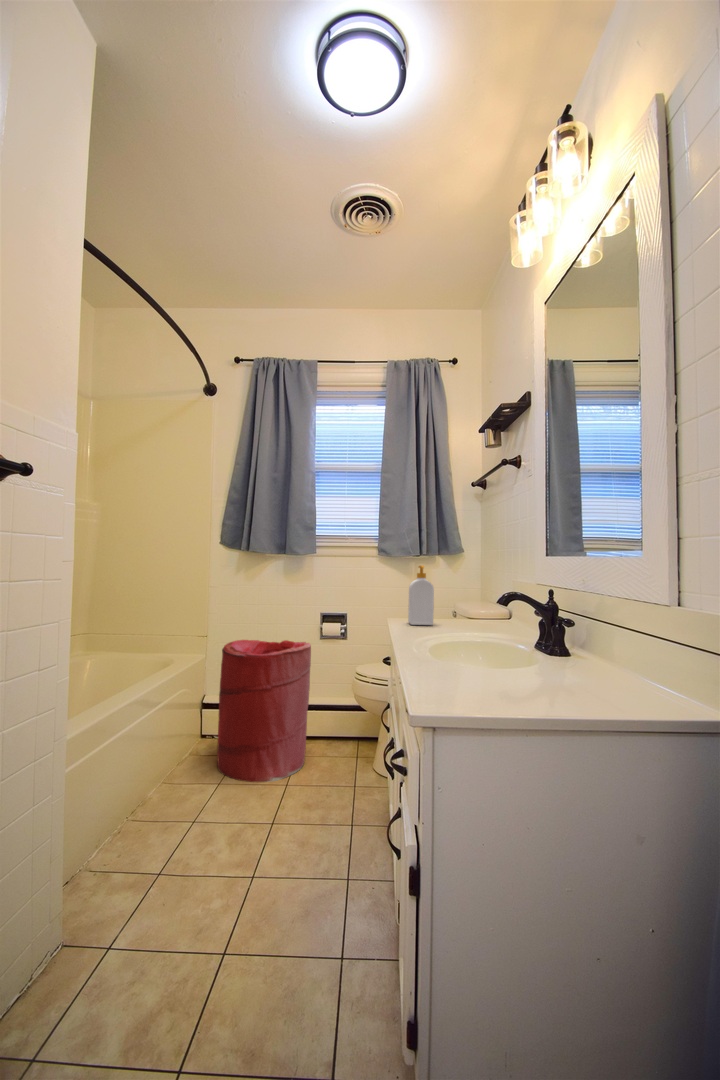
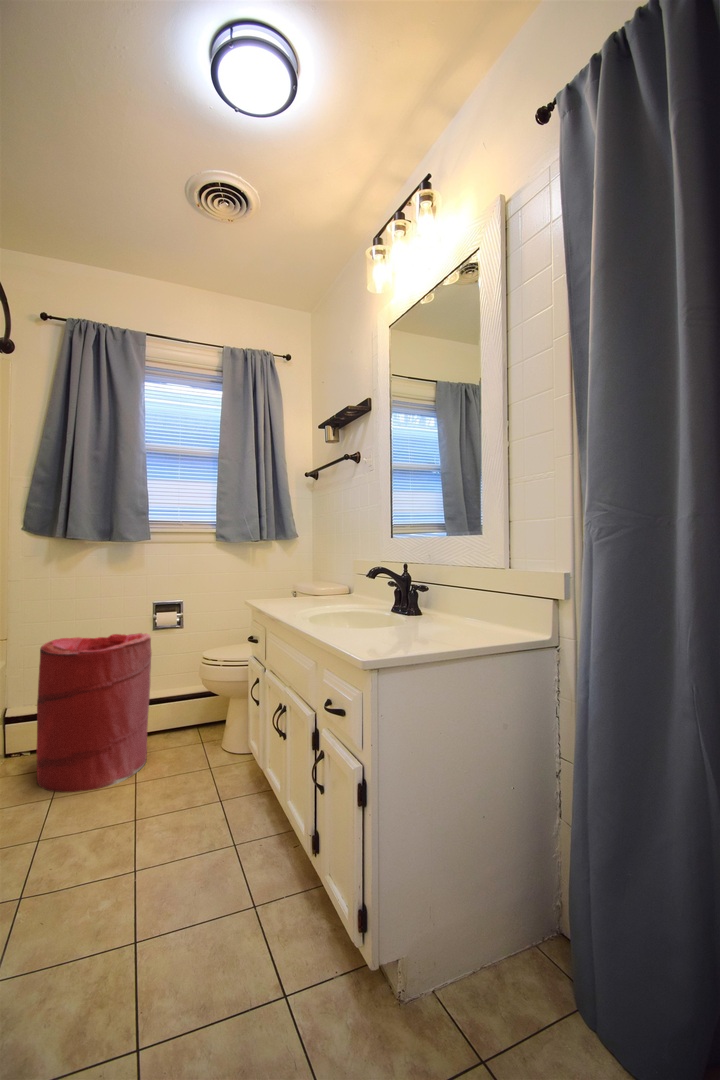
soap bottle: present [408,566,434,625] -> none [271,548,295,603]

